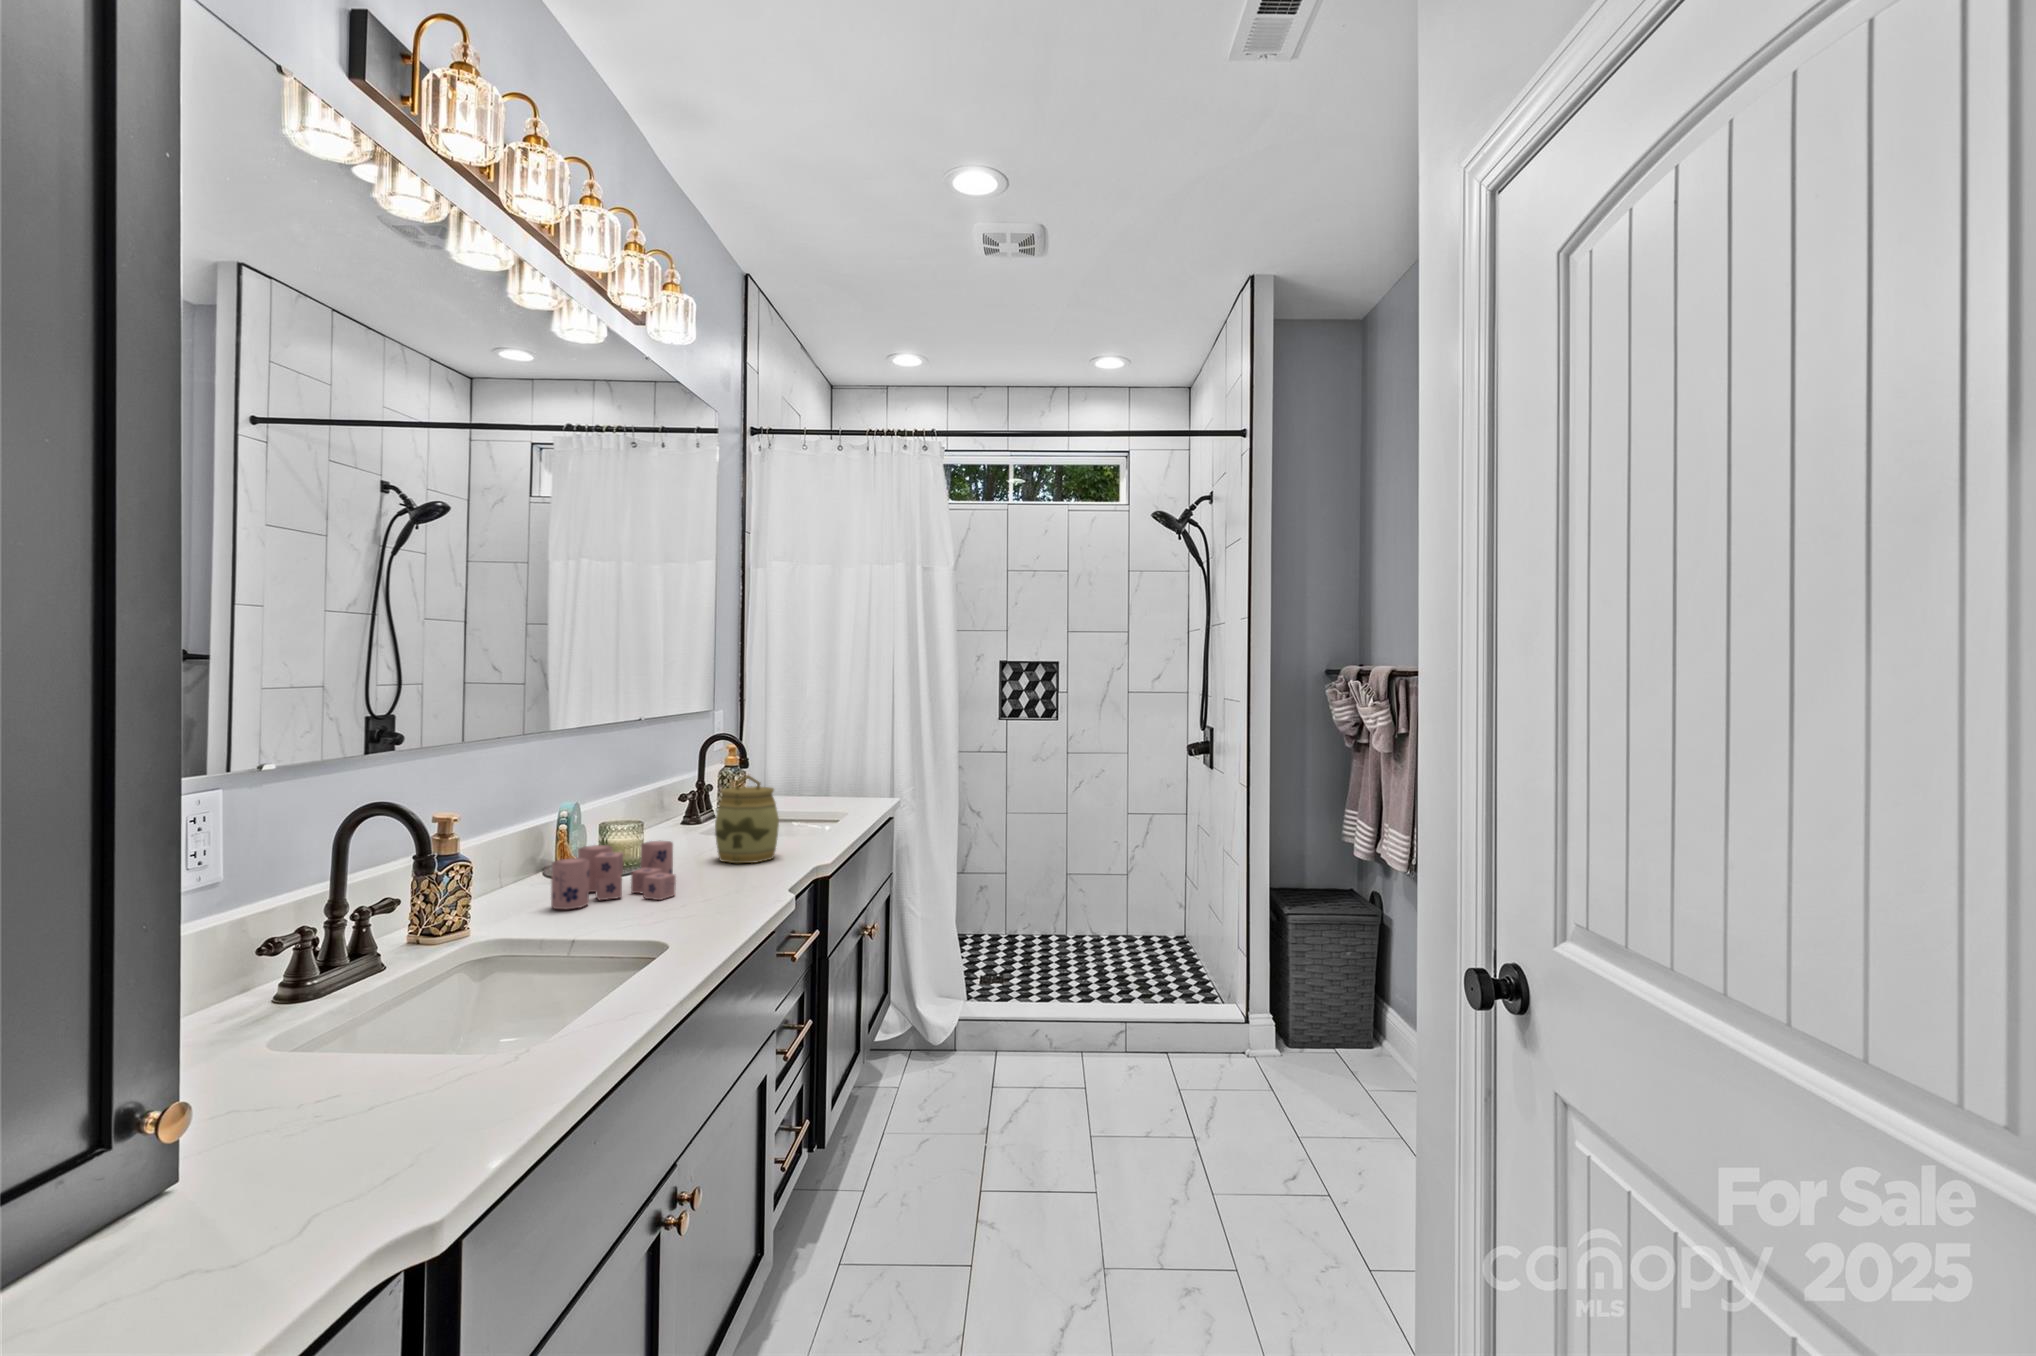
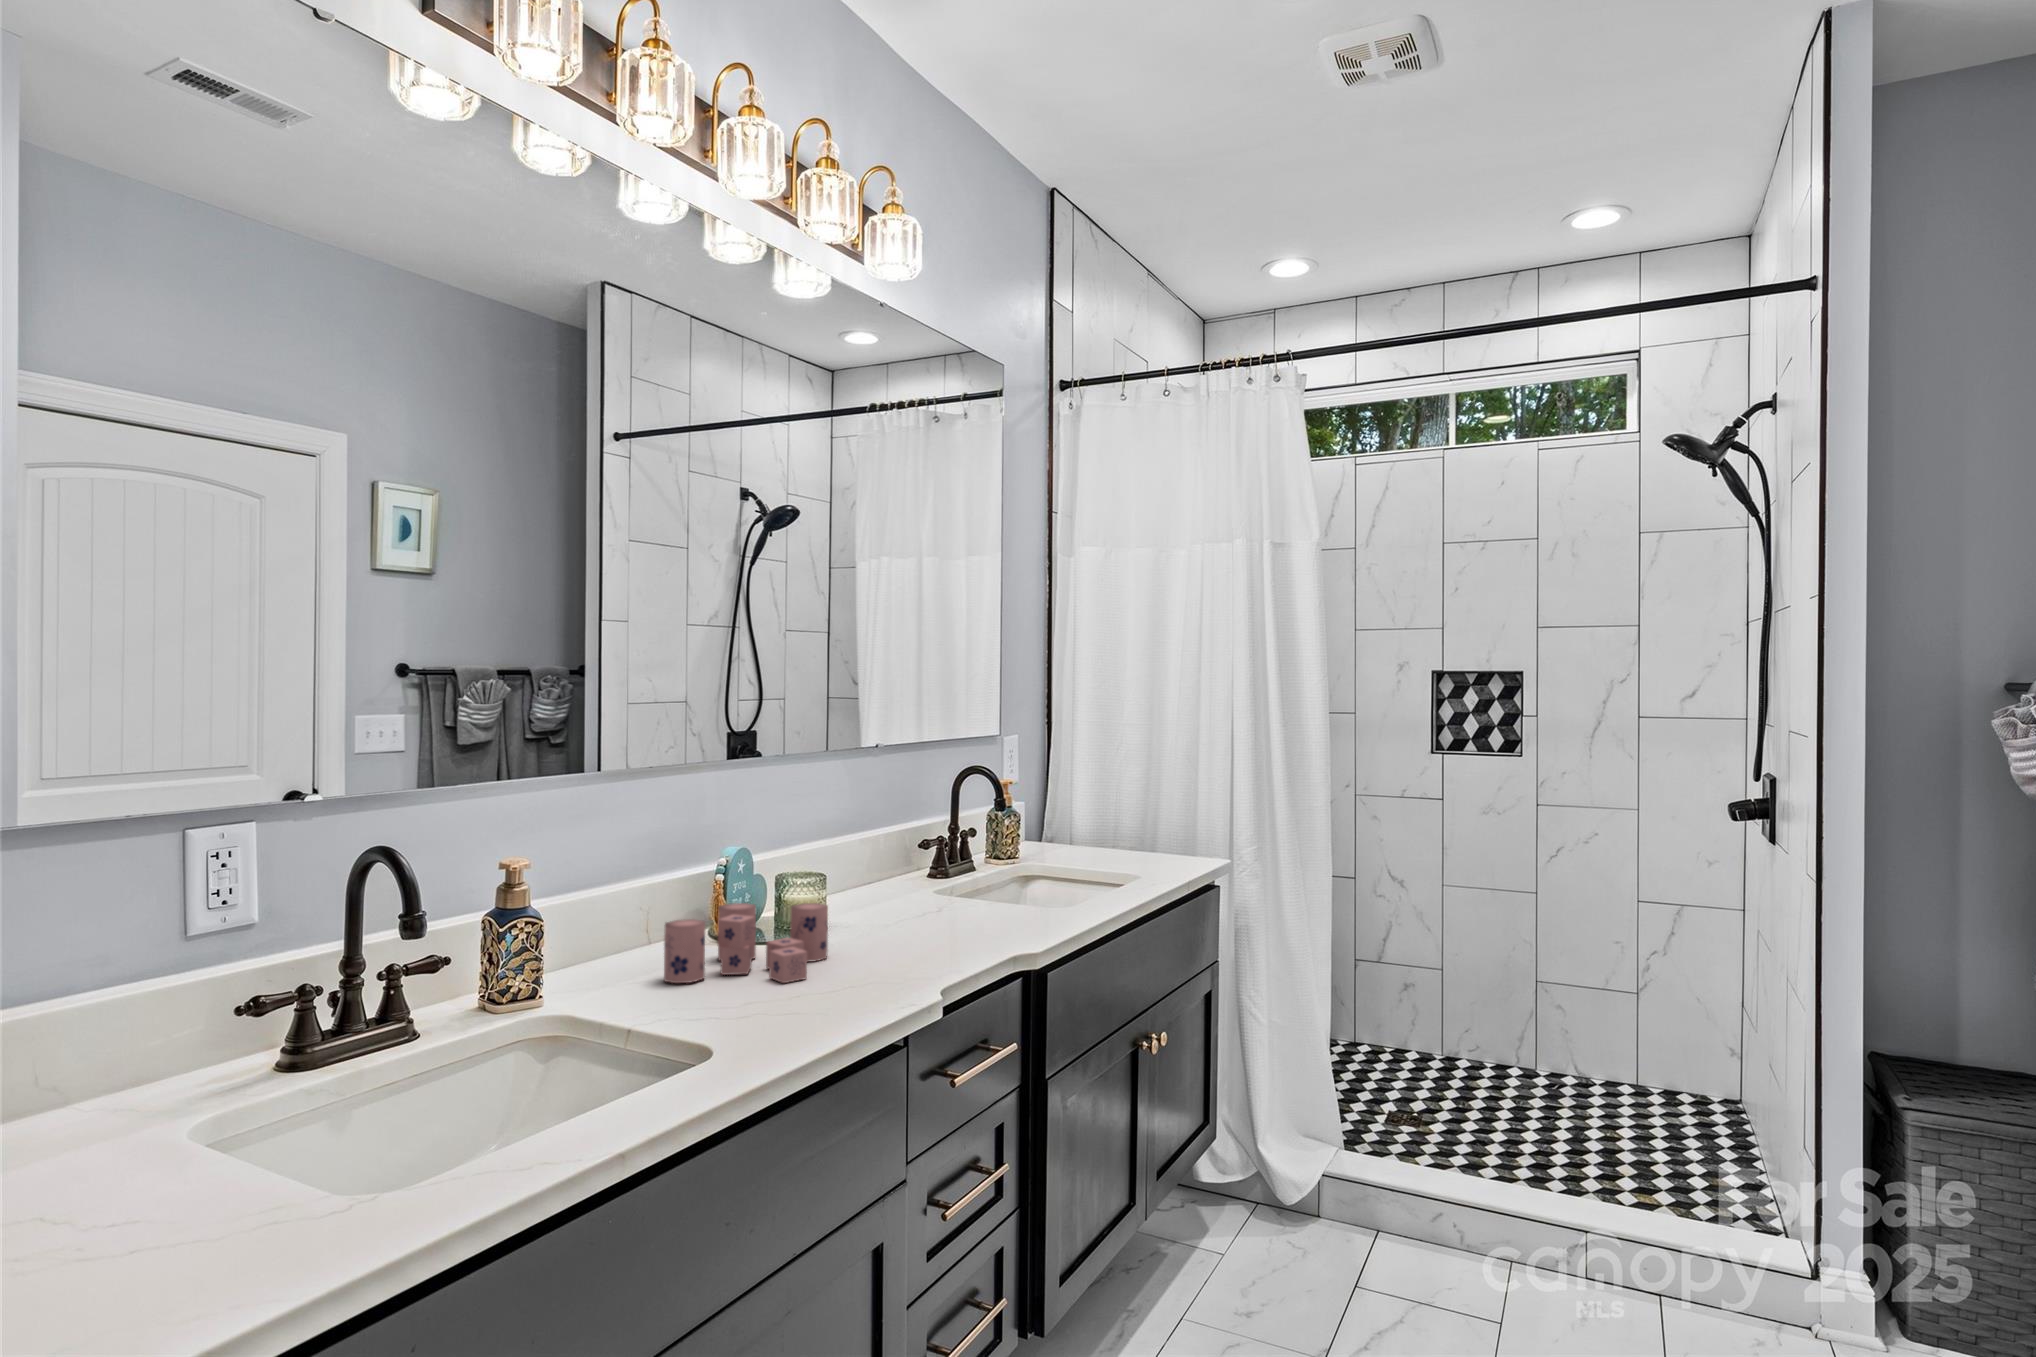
jar: present [715,775,779,863] -> none [905,823,990,940]

